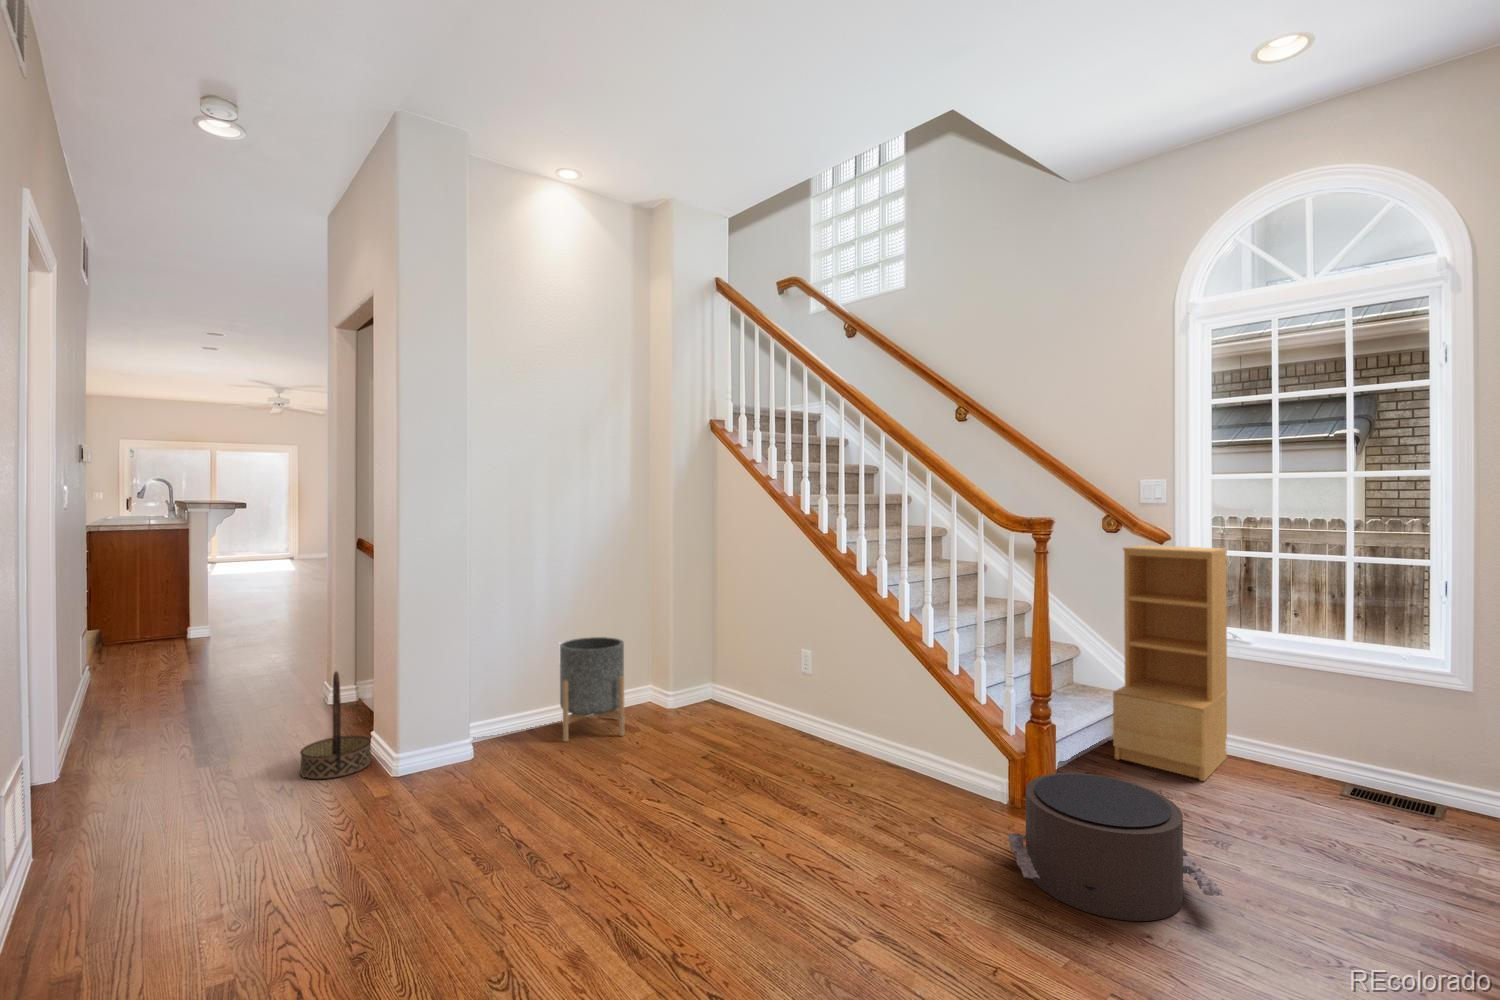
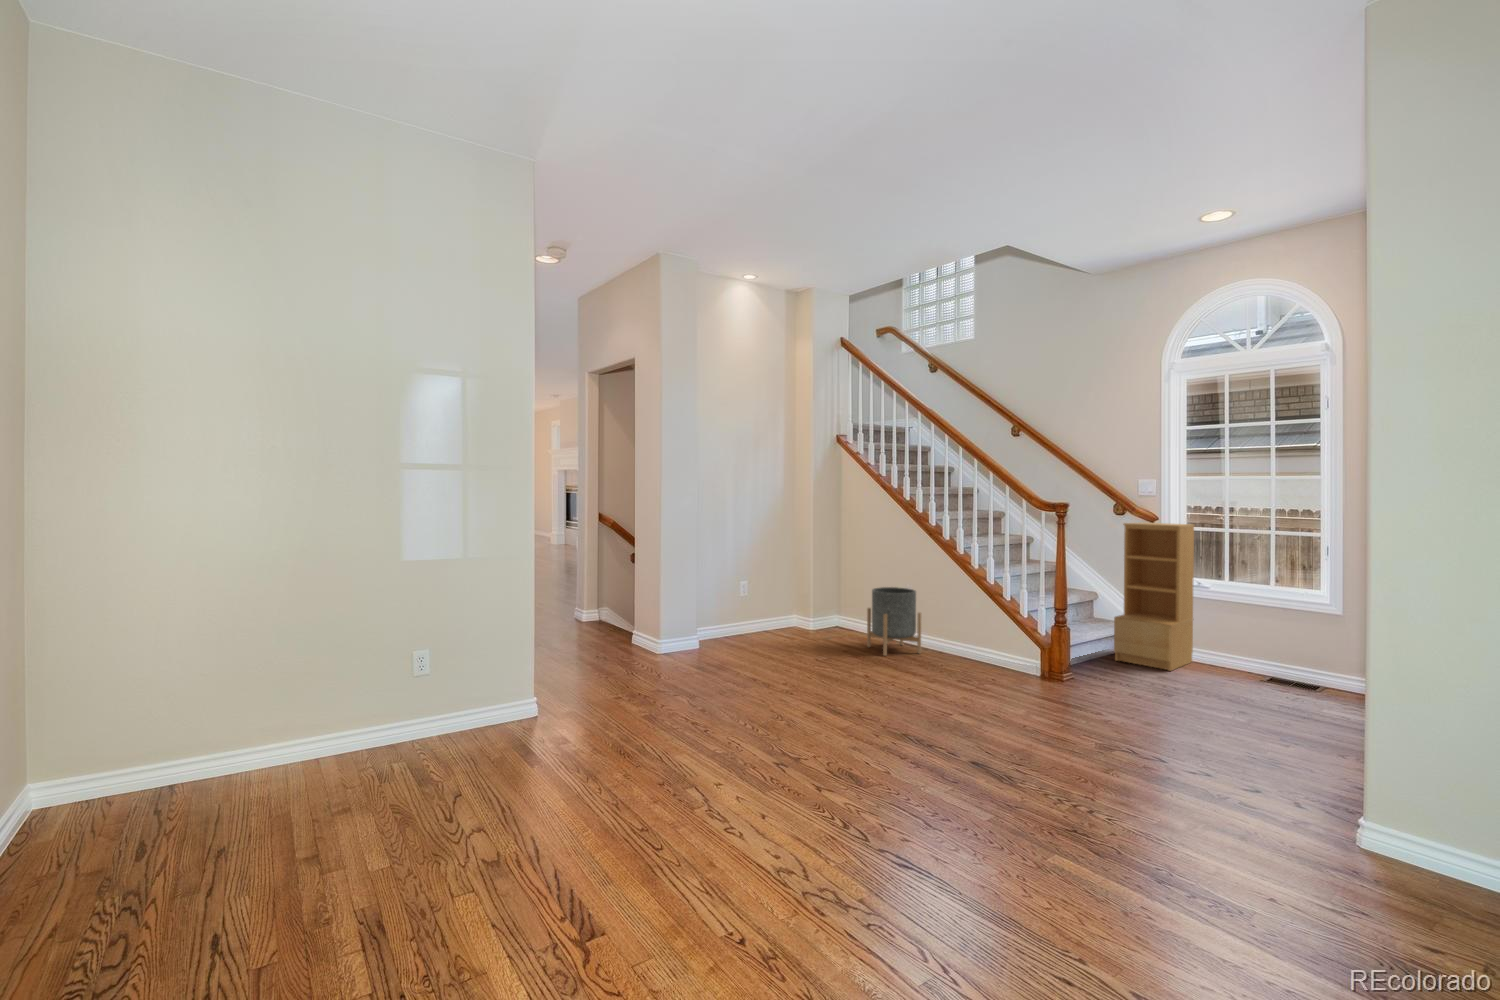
planter: present [560,637,624,742] -> present [867,587,921,656]
basket: present [300,672,371,779] -> none [604,593,641,655]
pouf: present [1008,773,1224,921] -> none [1036,650,1153,716]

